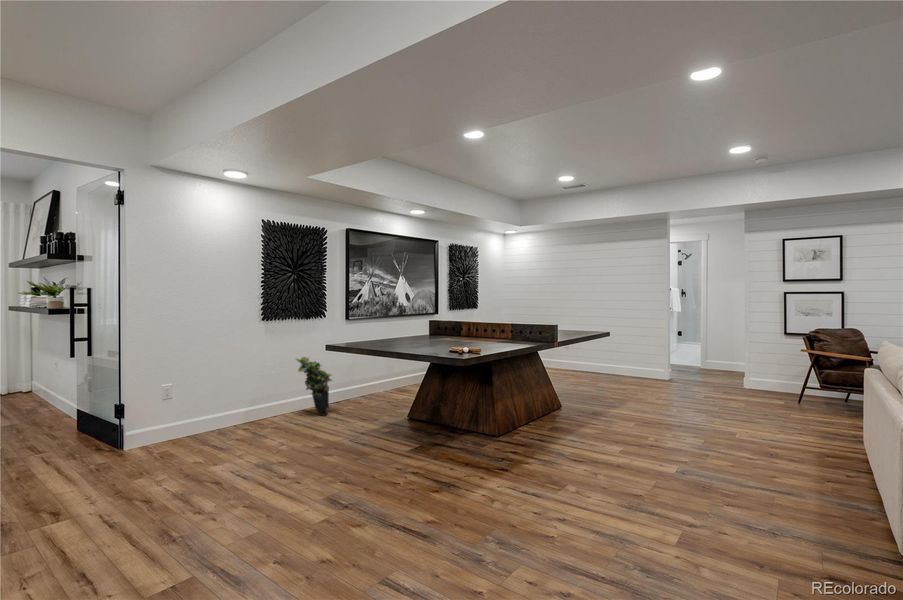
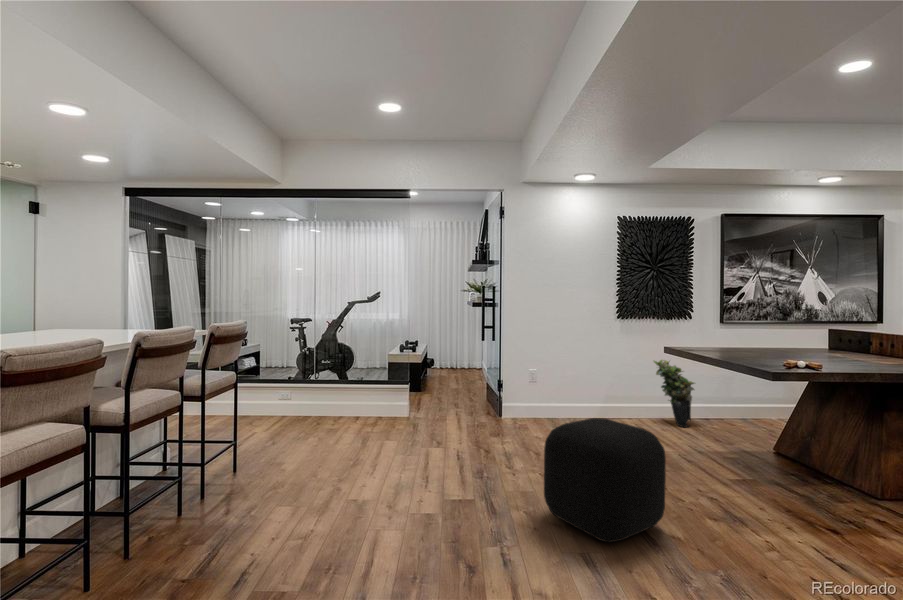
ottoman: none [258,432,372,554] -> present [544,418,666,542]

